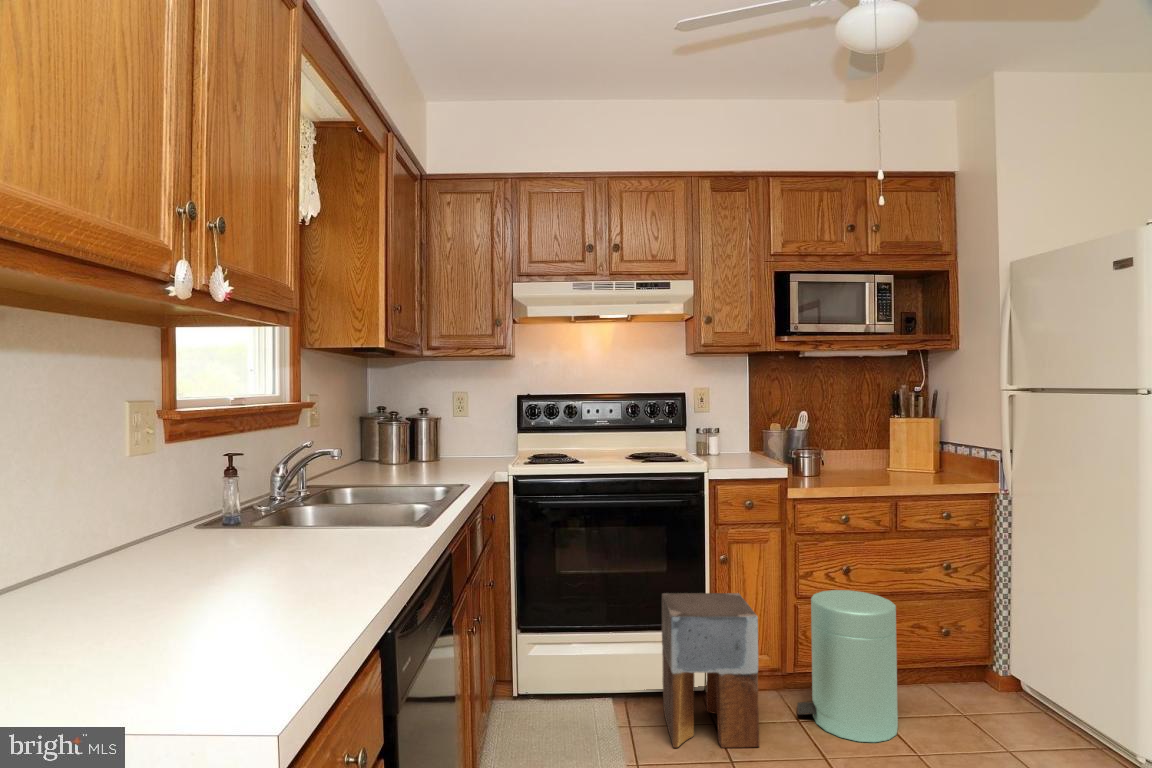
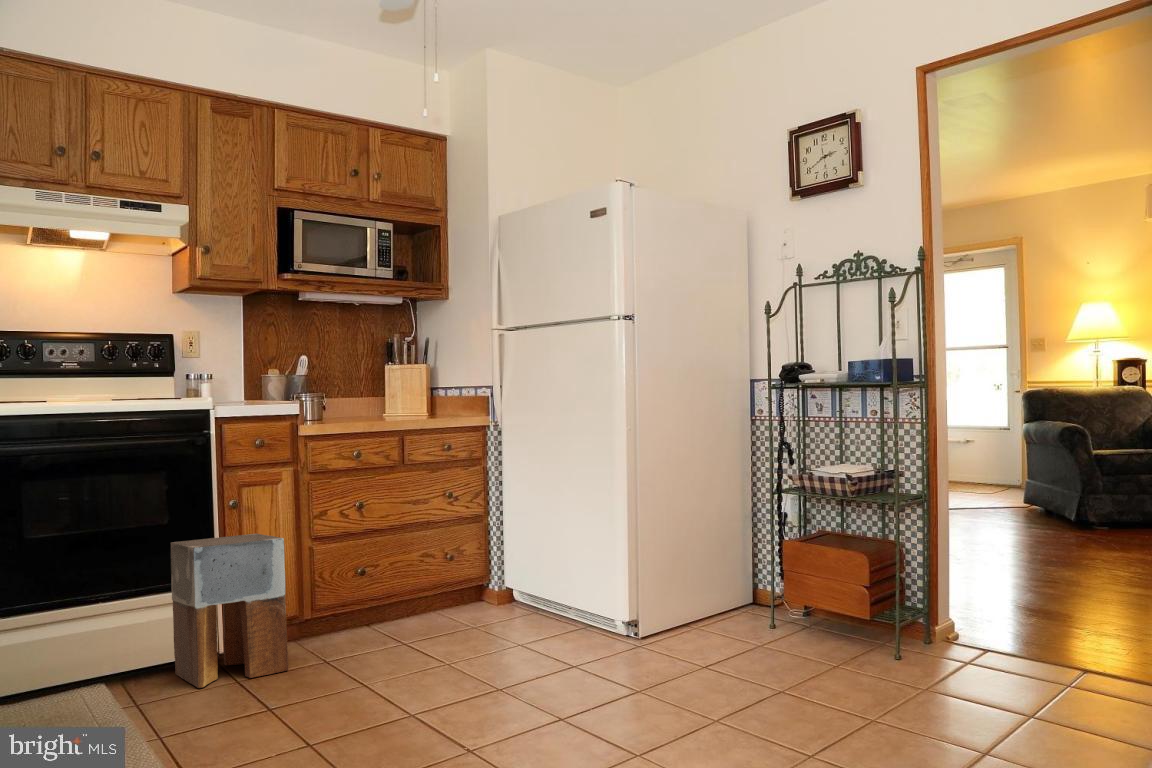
trash can: present [797,590,898,742] -> none [319,520,412,651]

